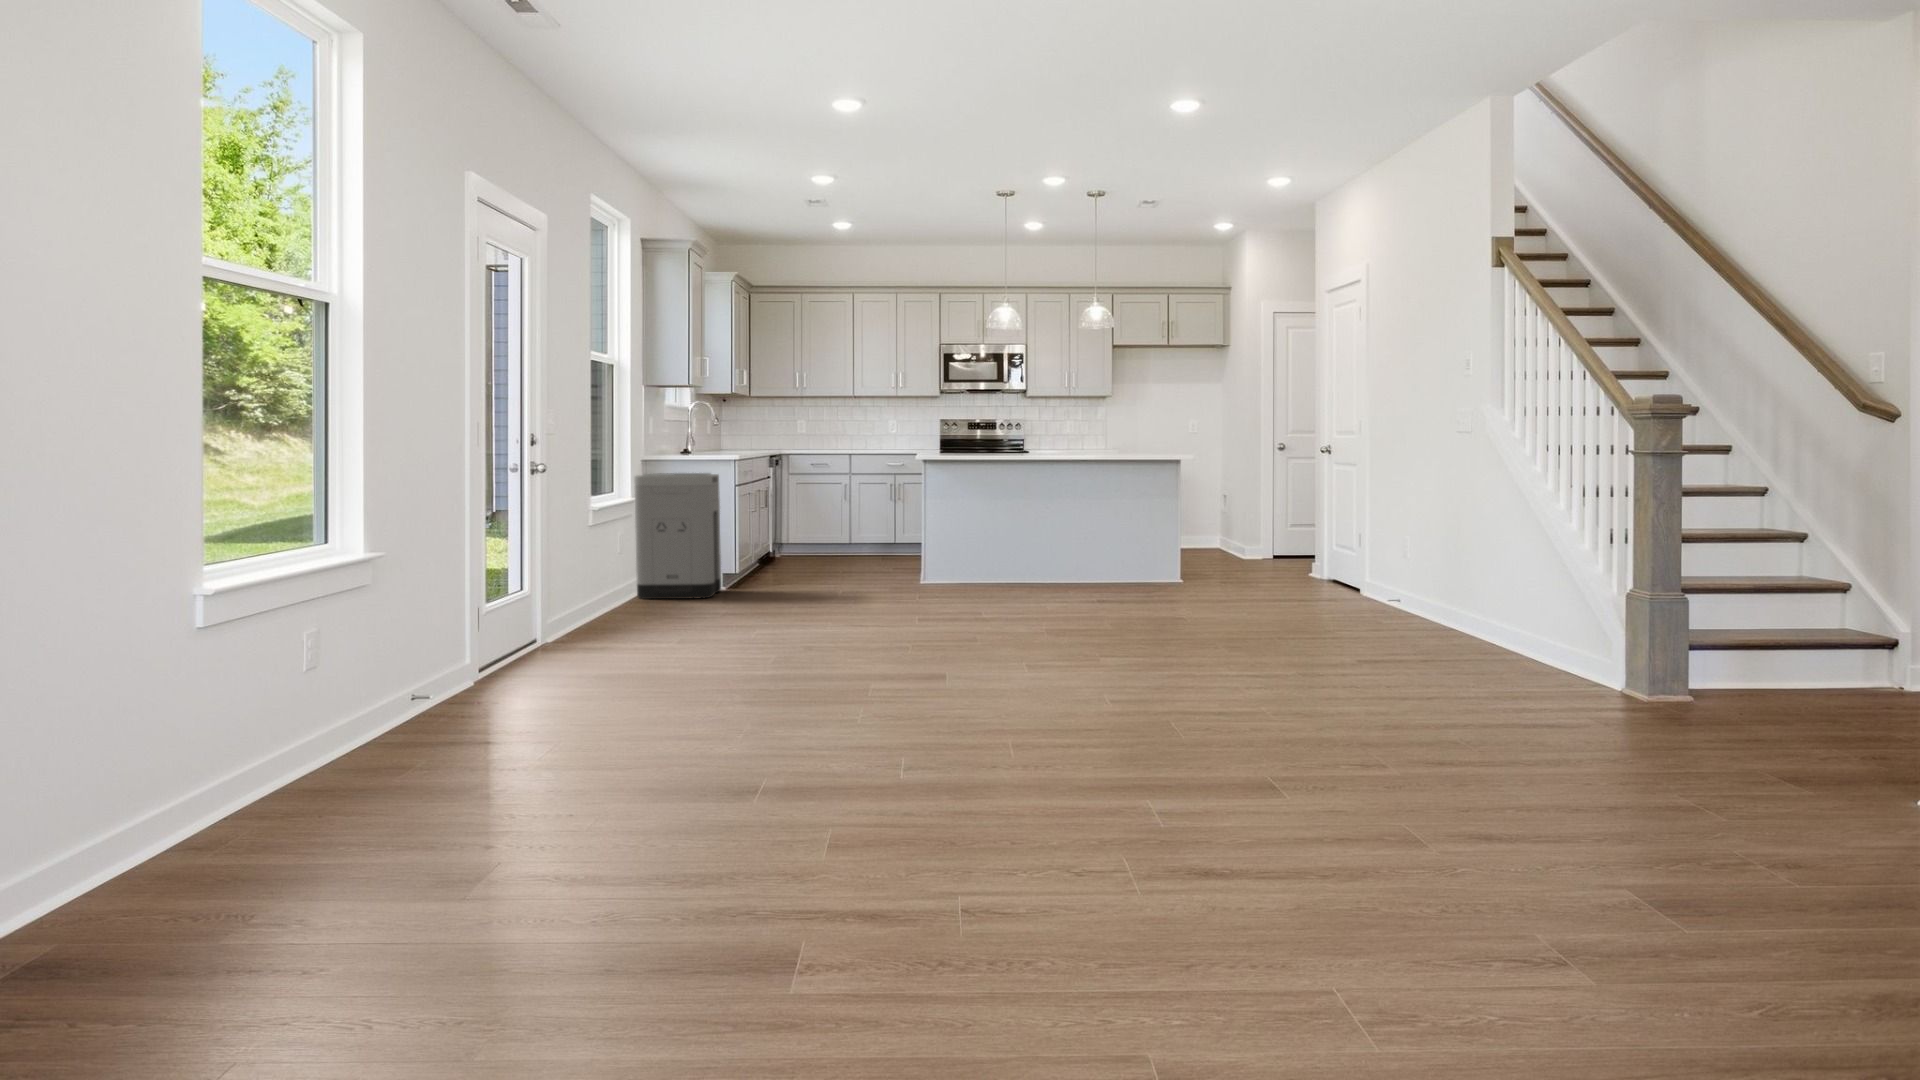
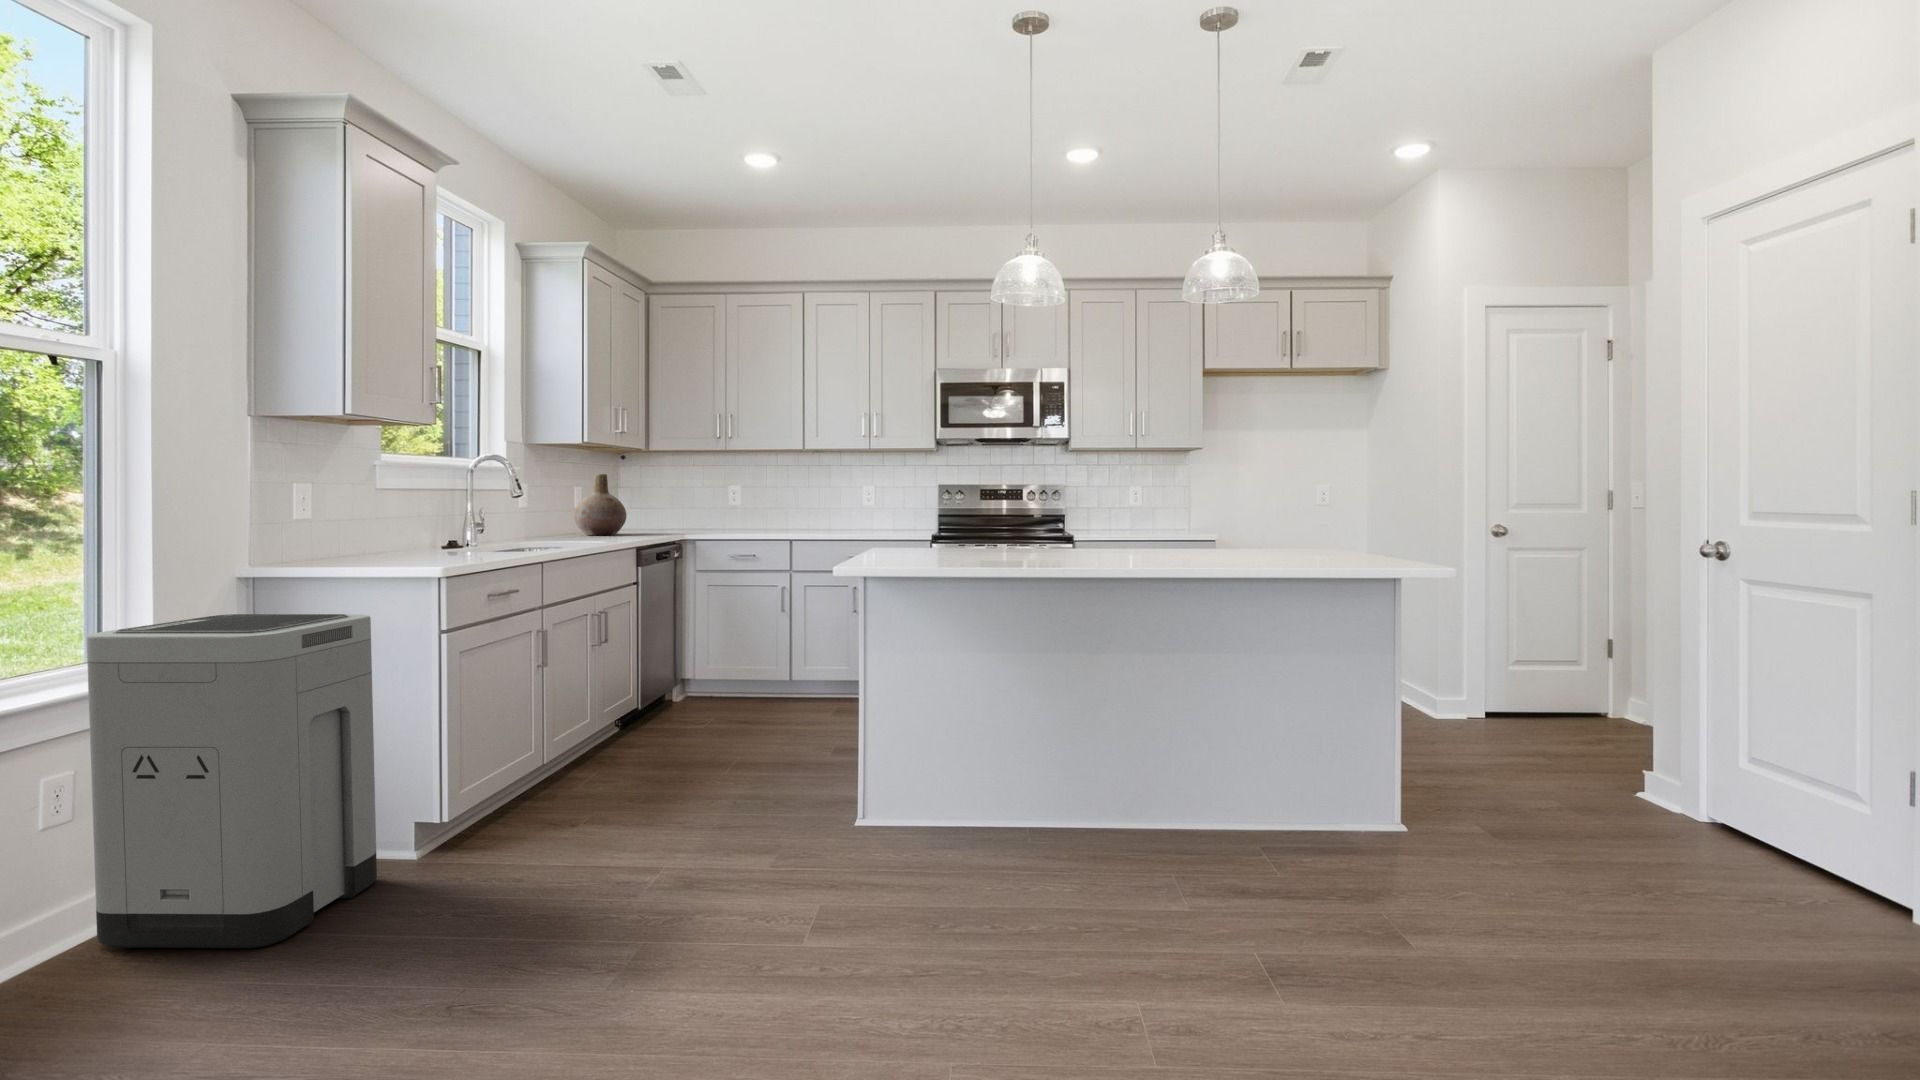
vase: none [721,413,752,450] -> present [574,474,626,535]

